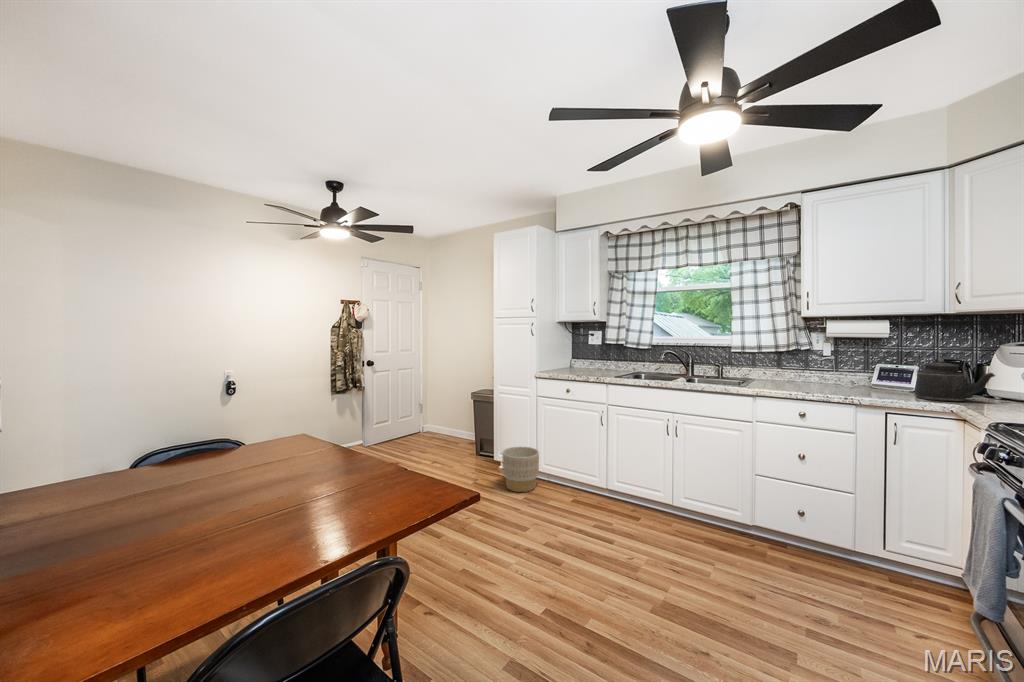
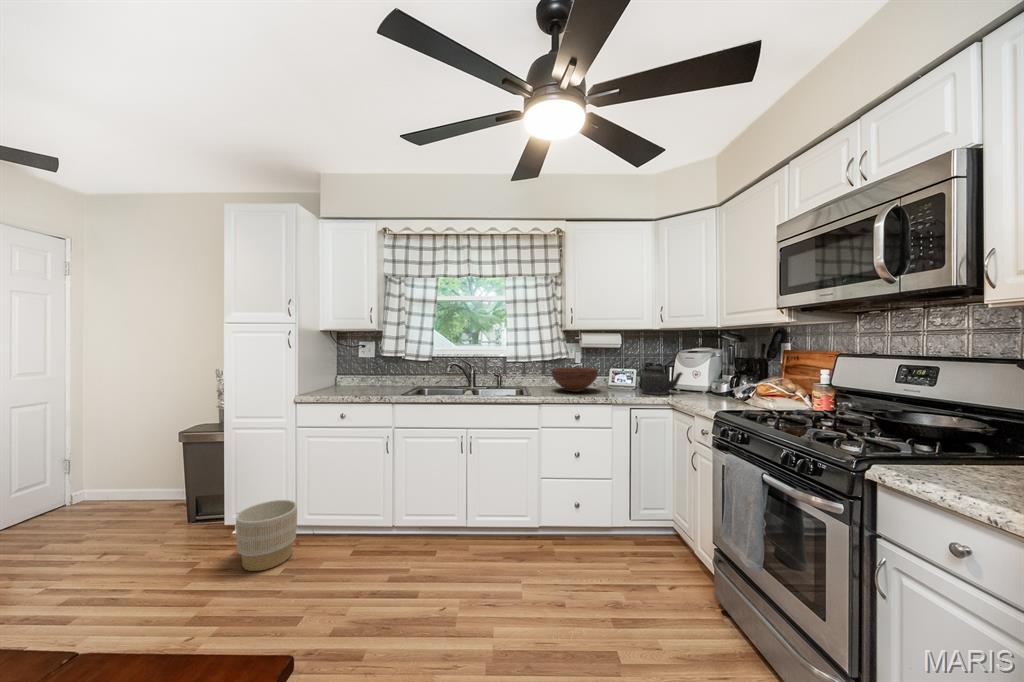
fruit bowl: none [778,360,846,388] -> present [551,368,598,392]

